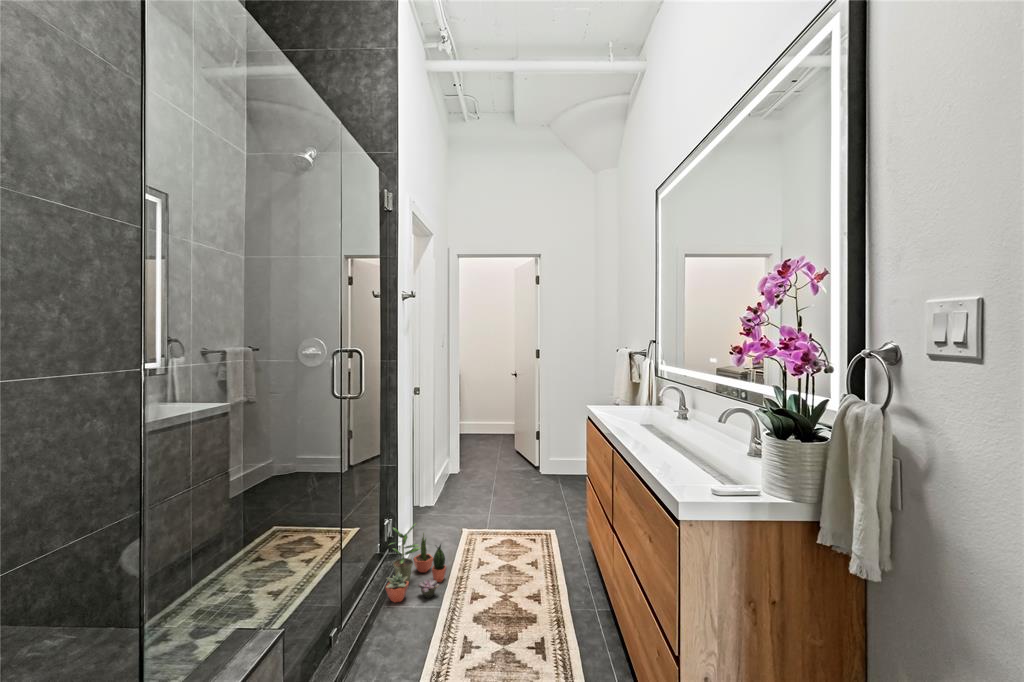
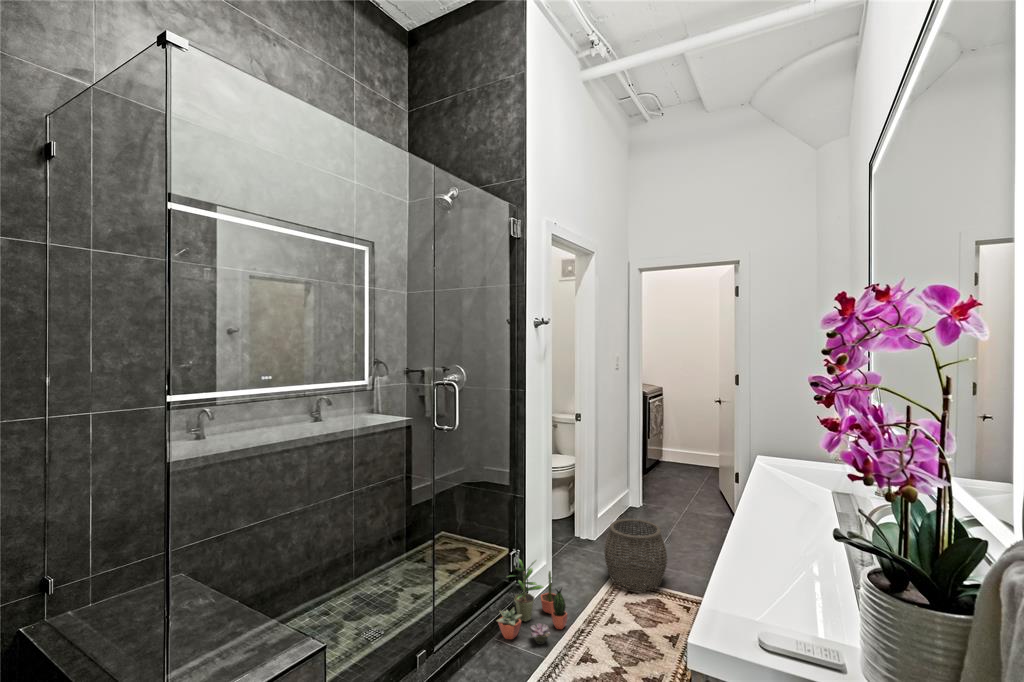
woven basket: none [456,478,510,538] -> present [604,519,667,591]

